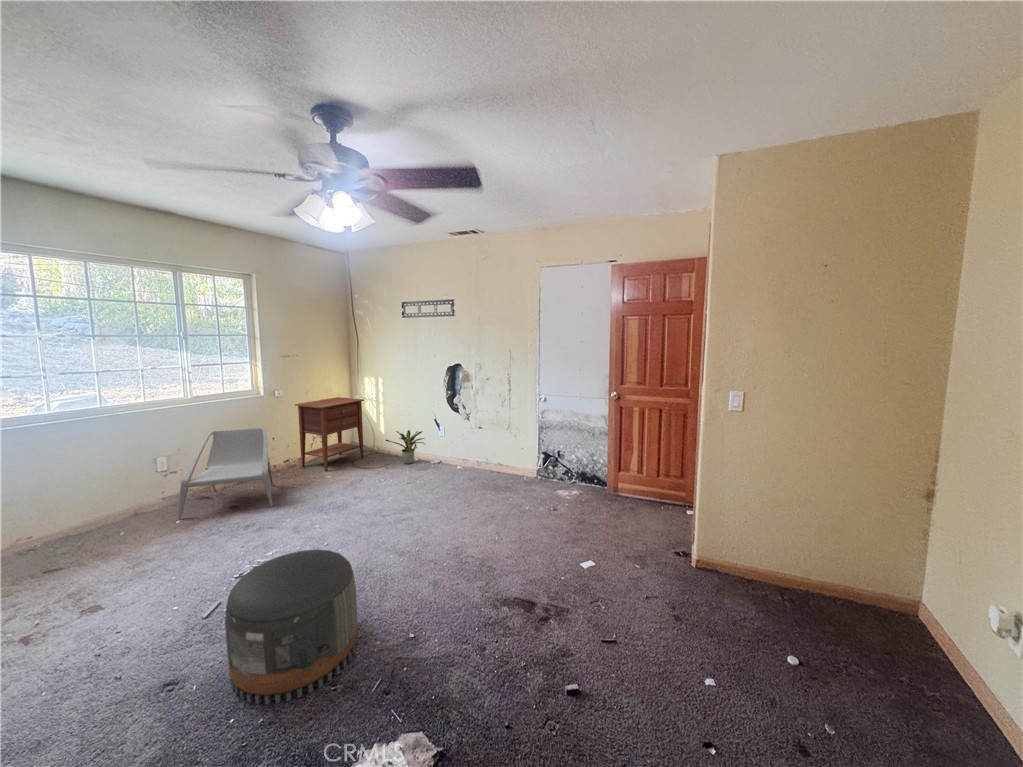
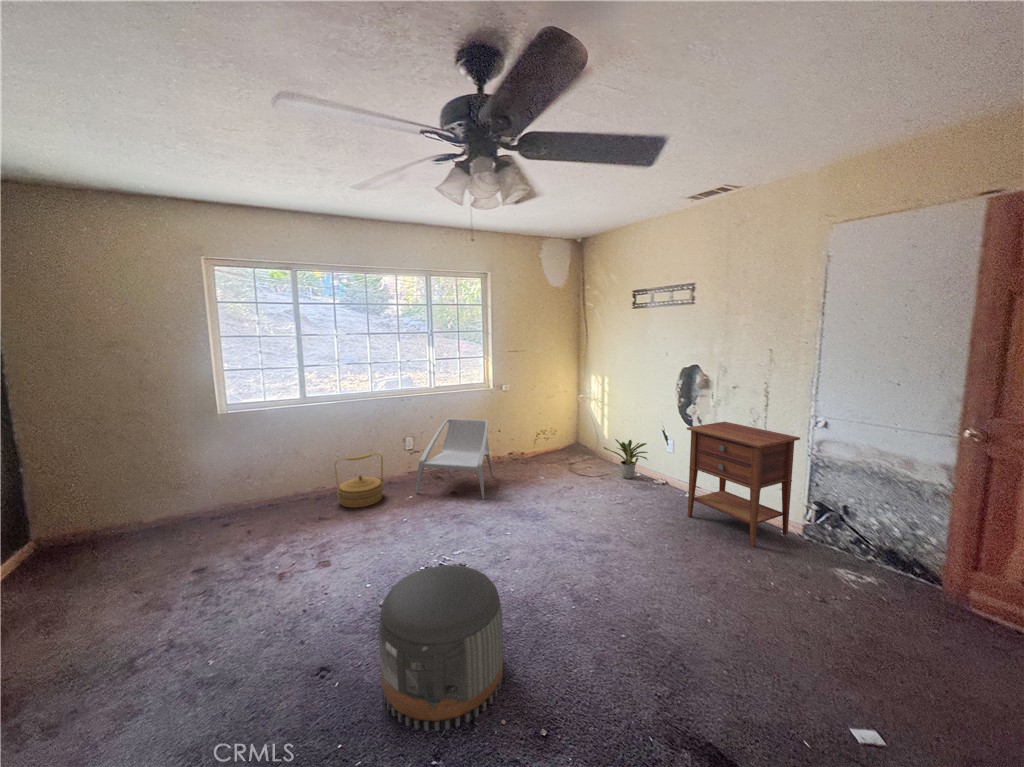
nightstand: present [295,397,364,471] -> present [687,422,800,547]
woven basket: none [44,480,128,556] -> present [334,453,383,508]

